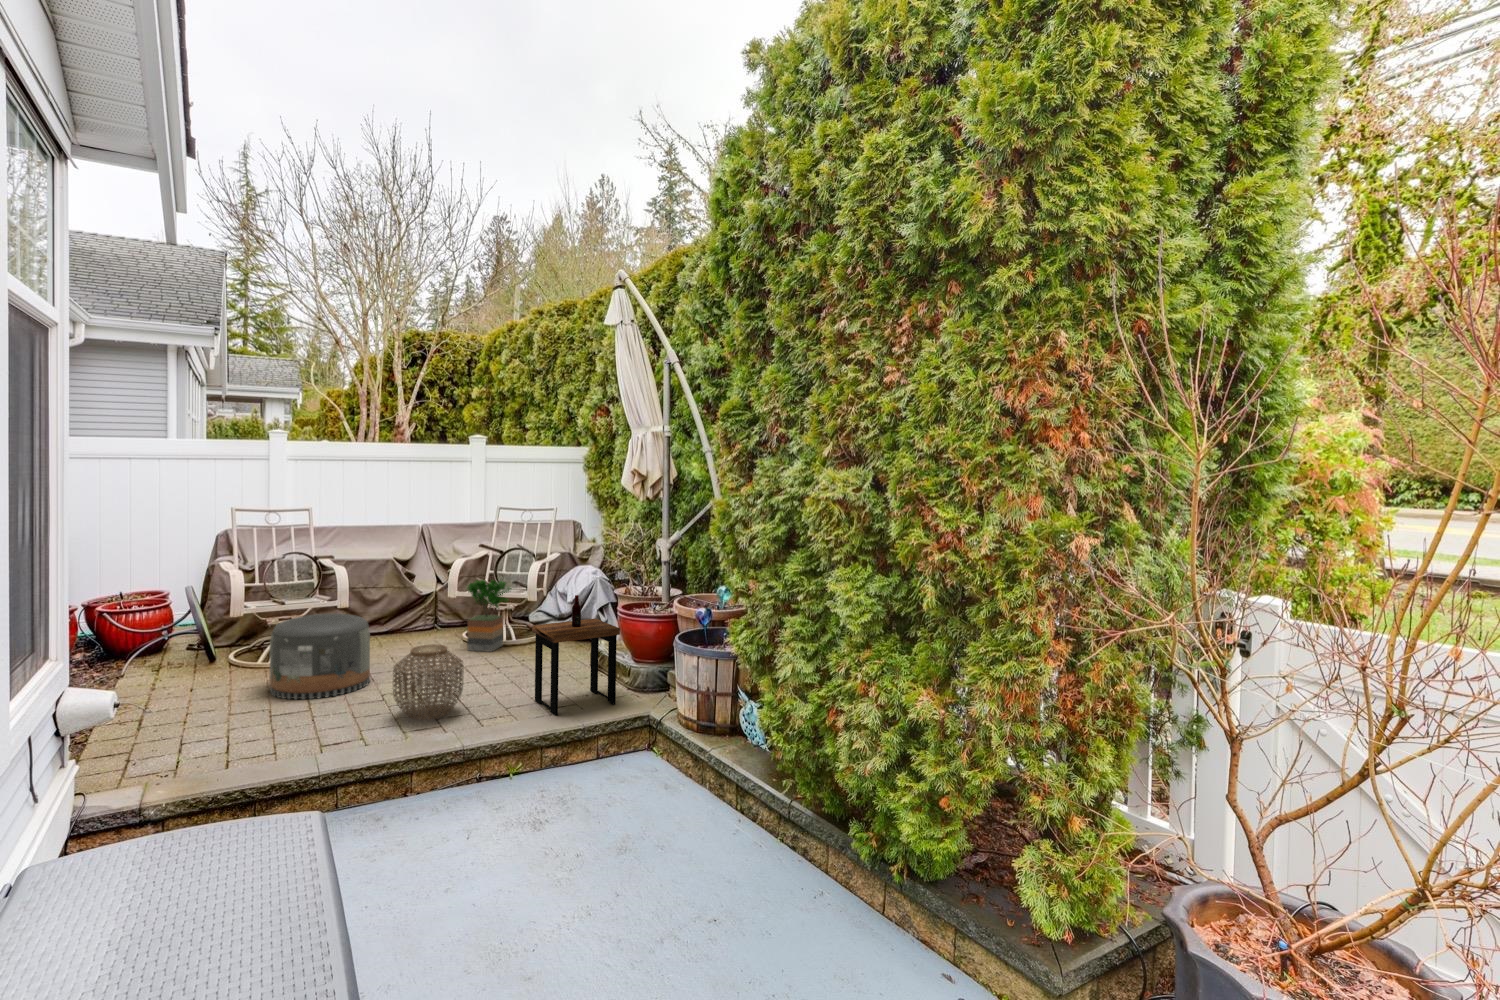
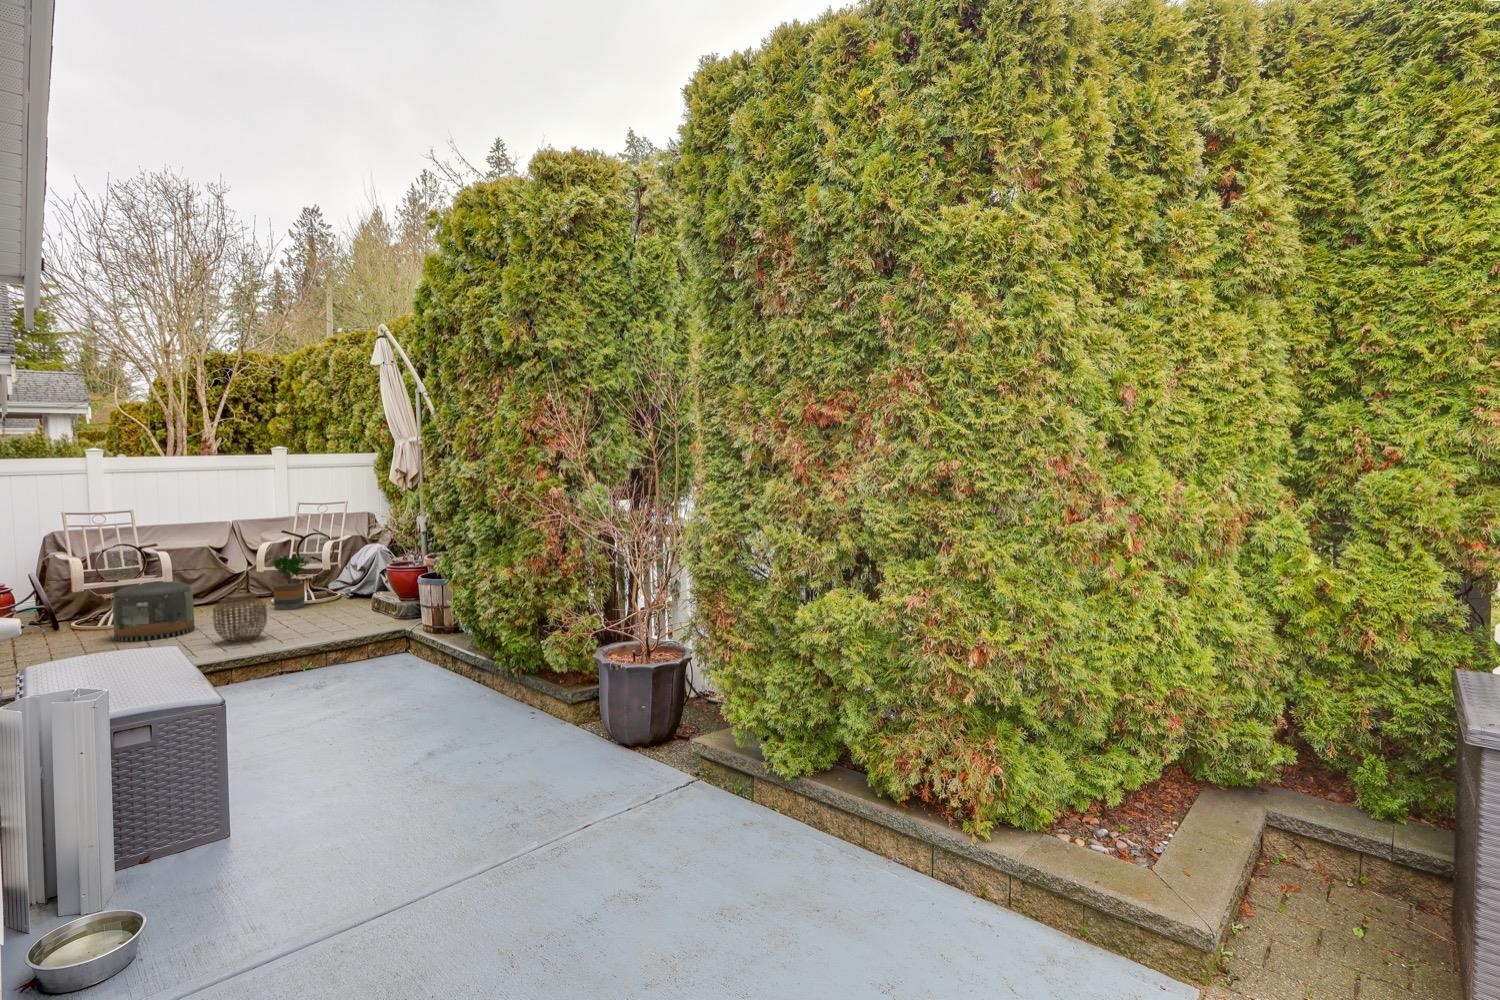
side table: present [532,595,620,716] -> none [318,554,383,634]

